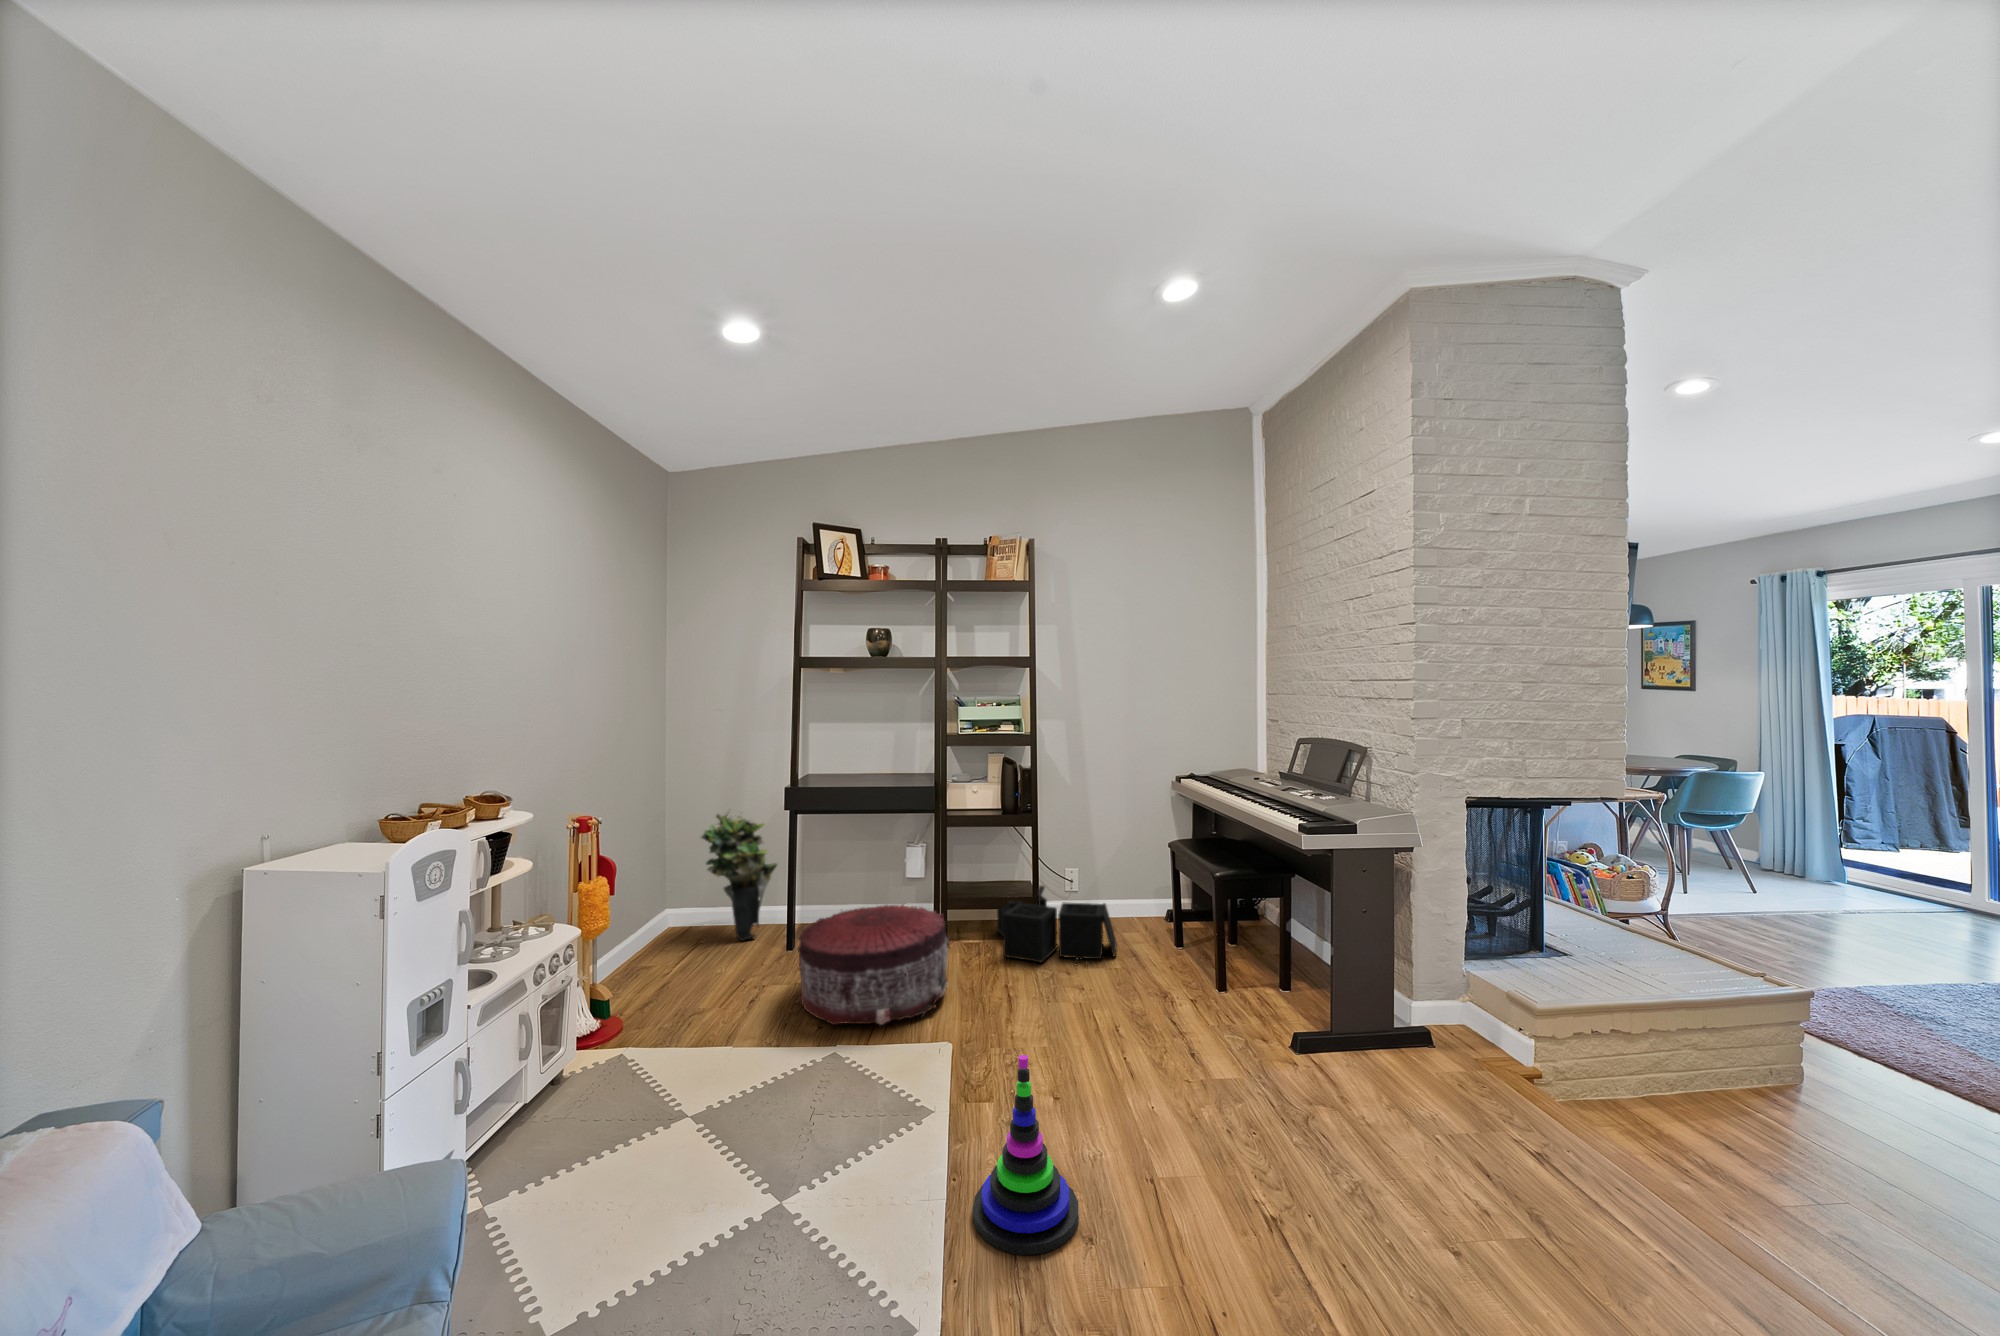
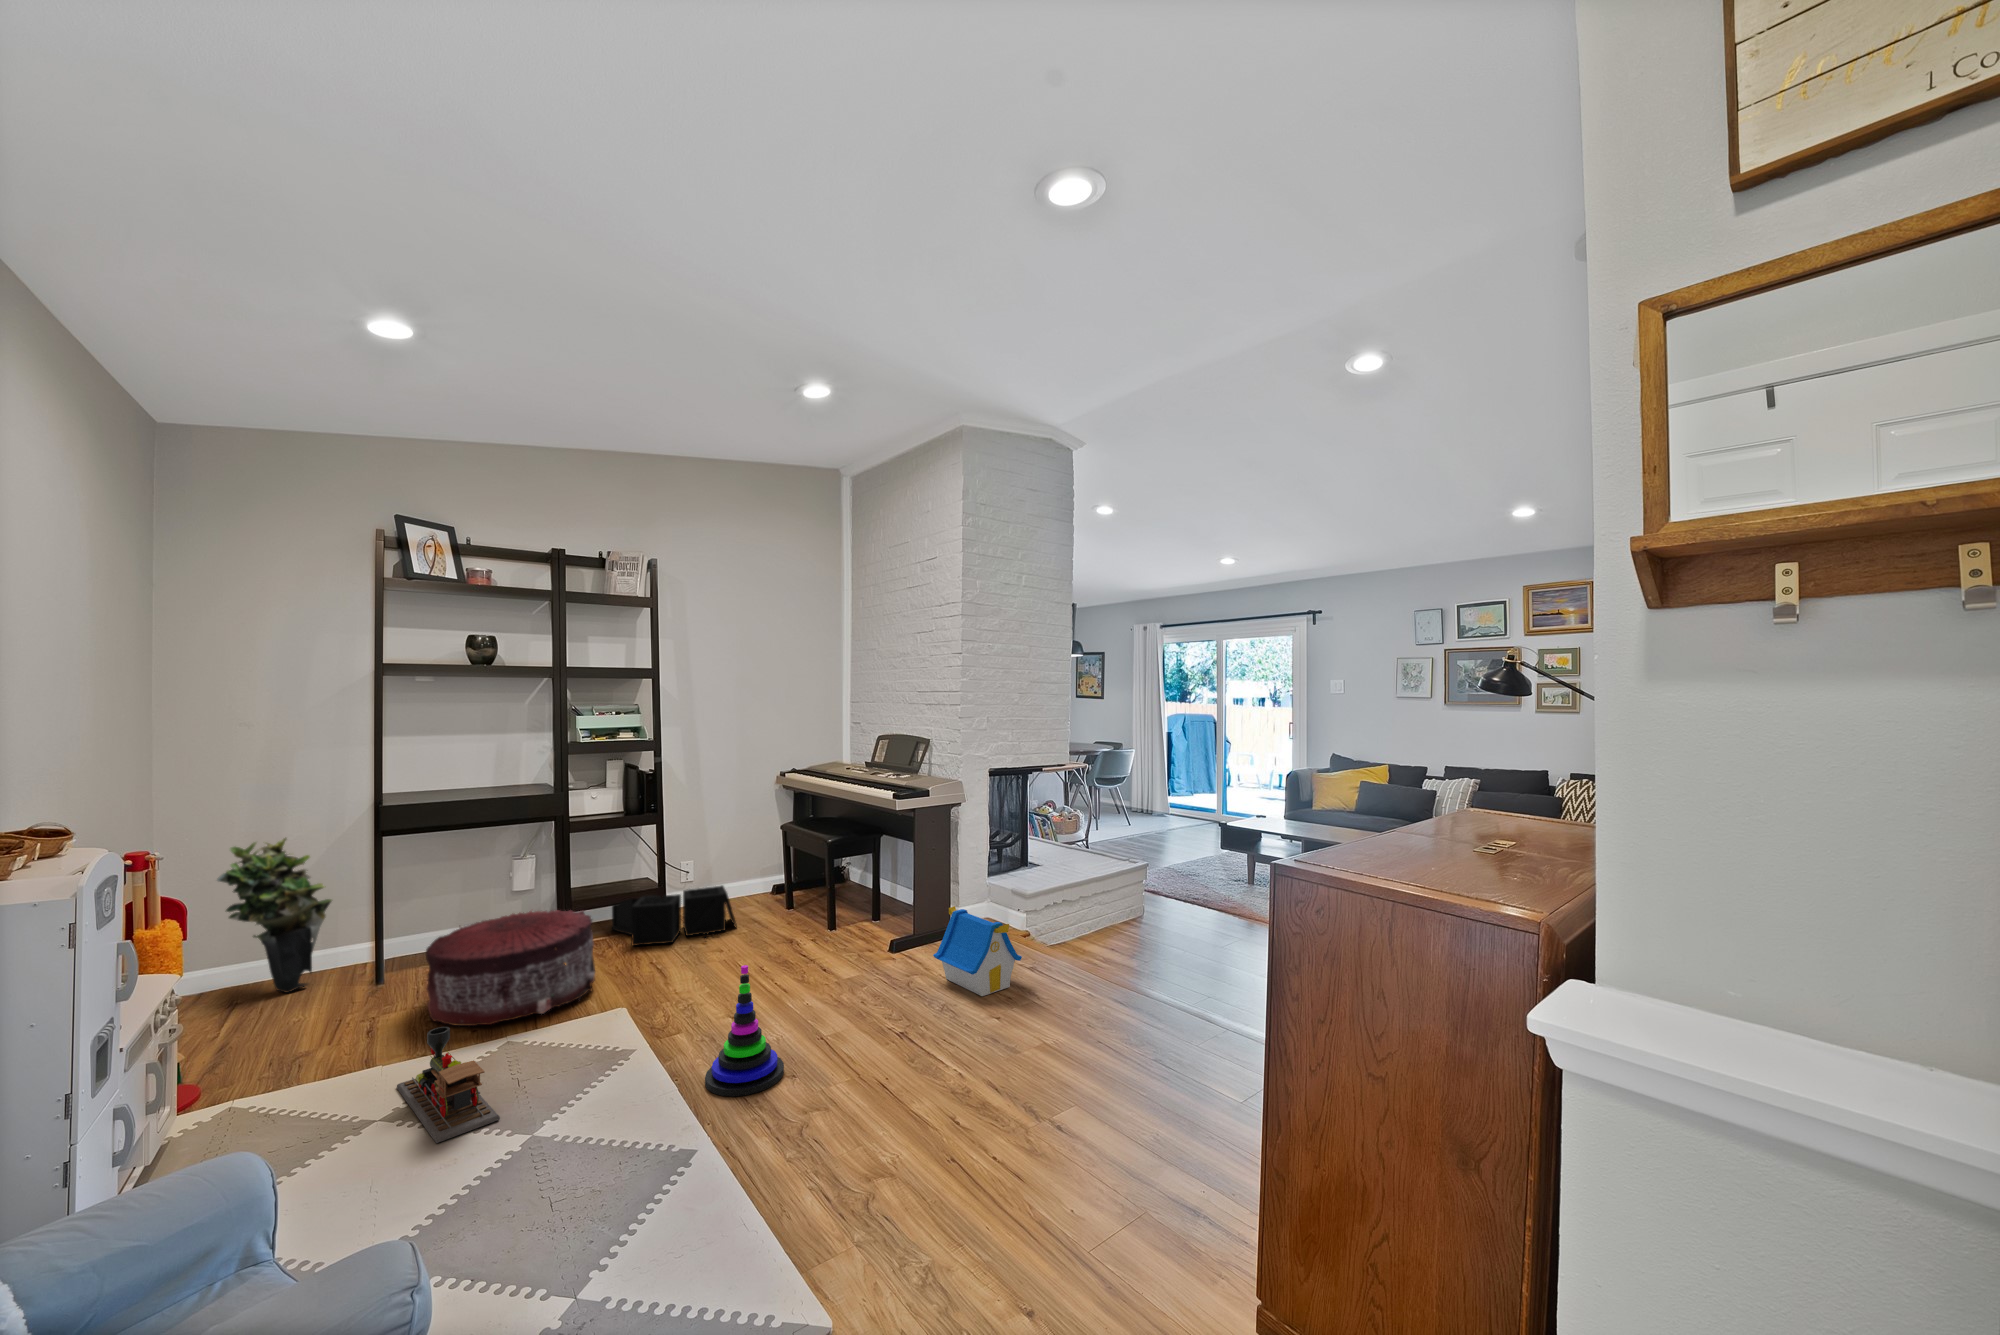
toy house: none [1349,1011,1519,1189] -> present [933,906,1022,996]
toy train: none [700,1029,780,1175] -> present [397,1027,500,1143]

